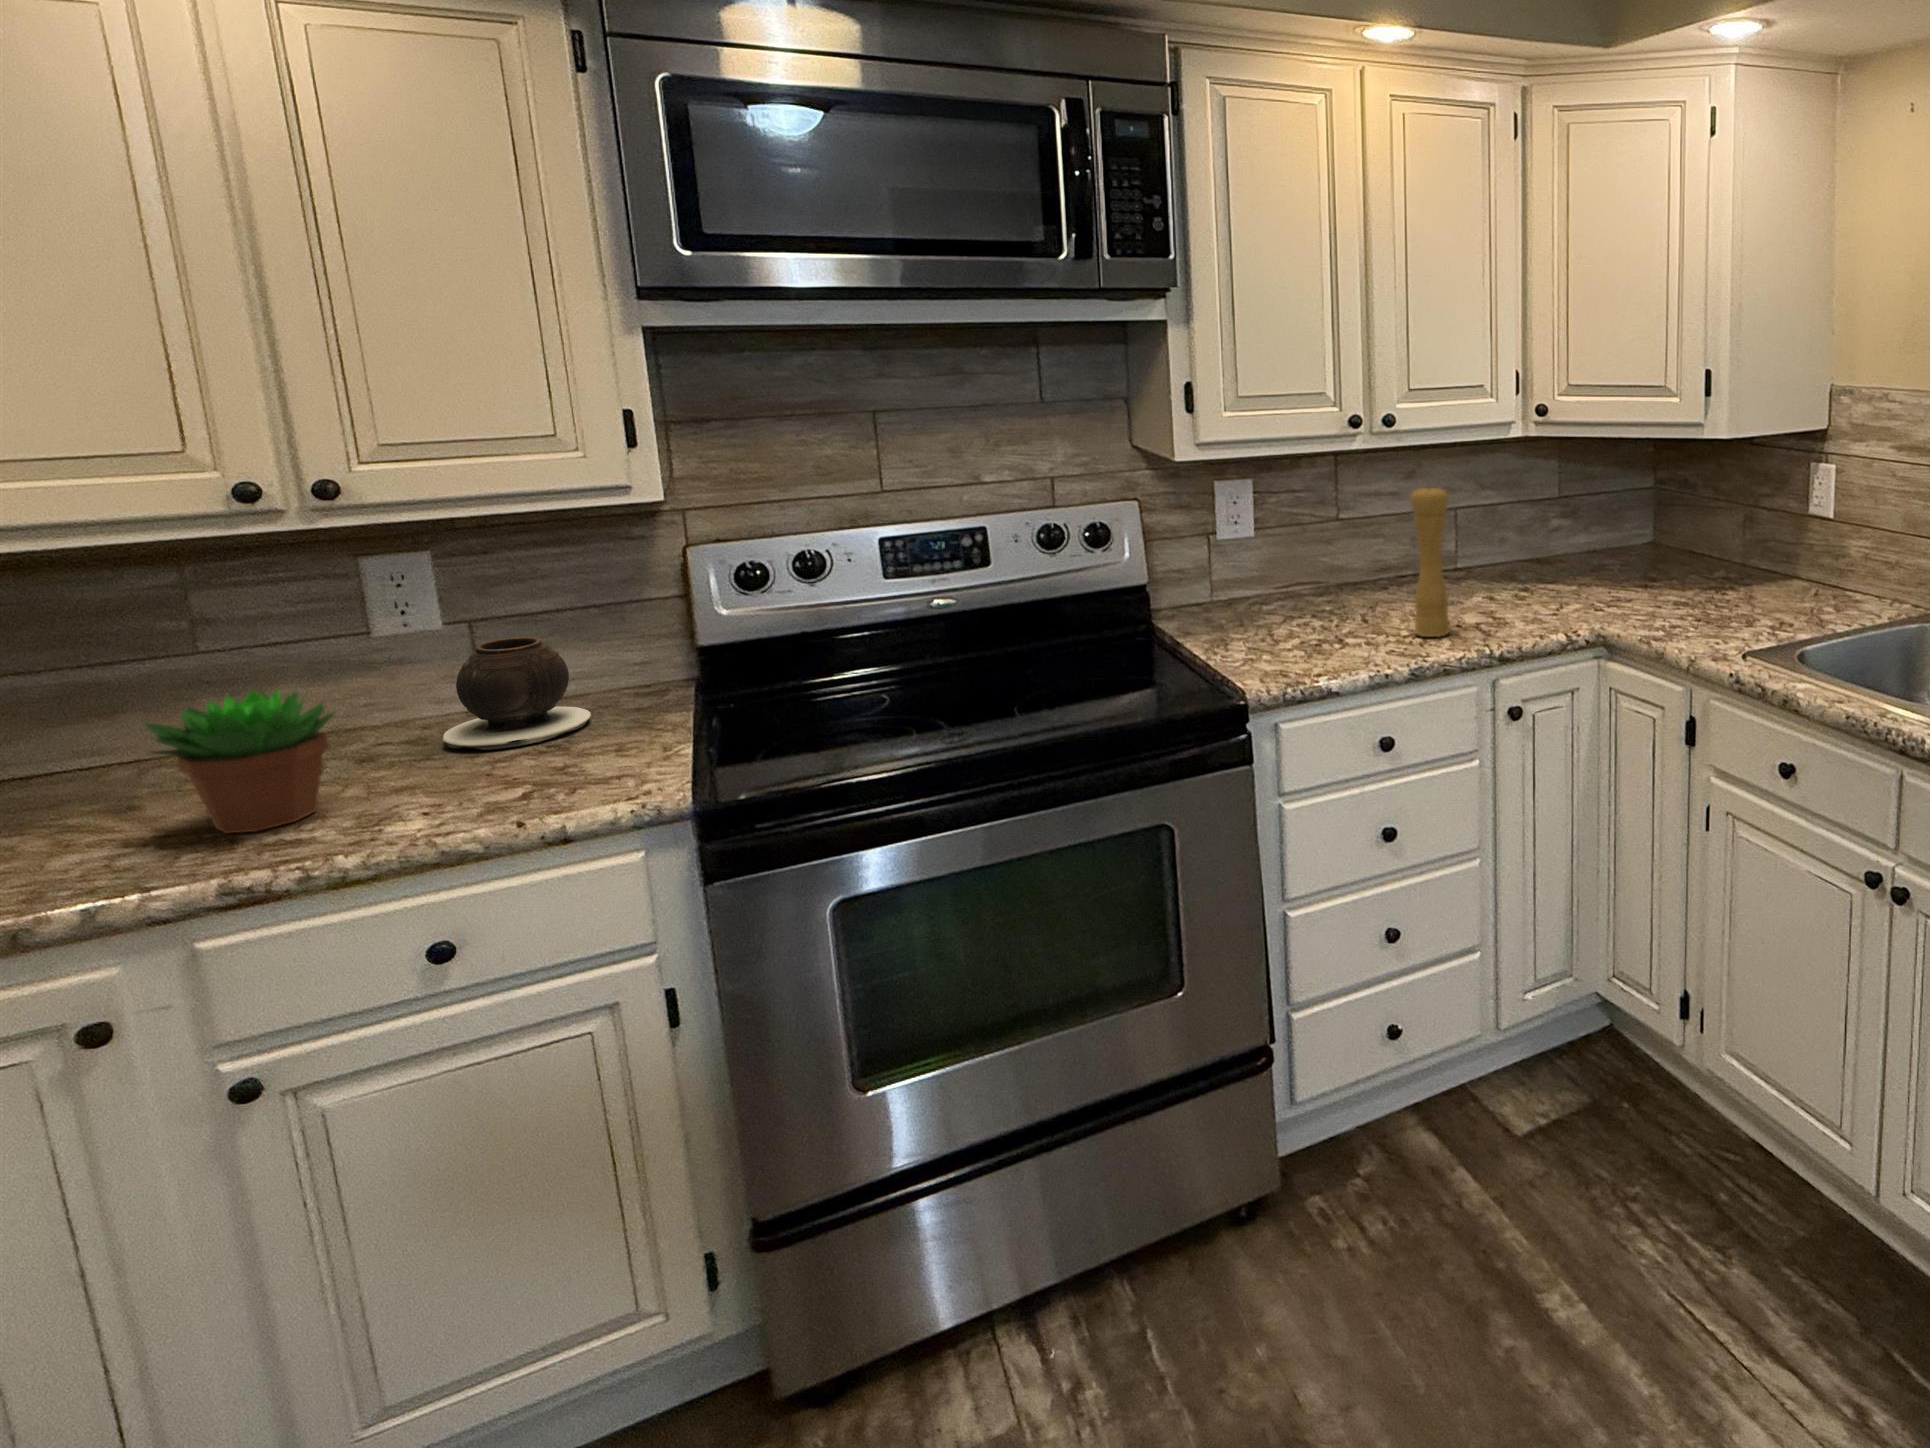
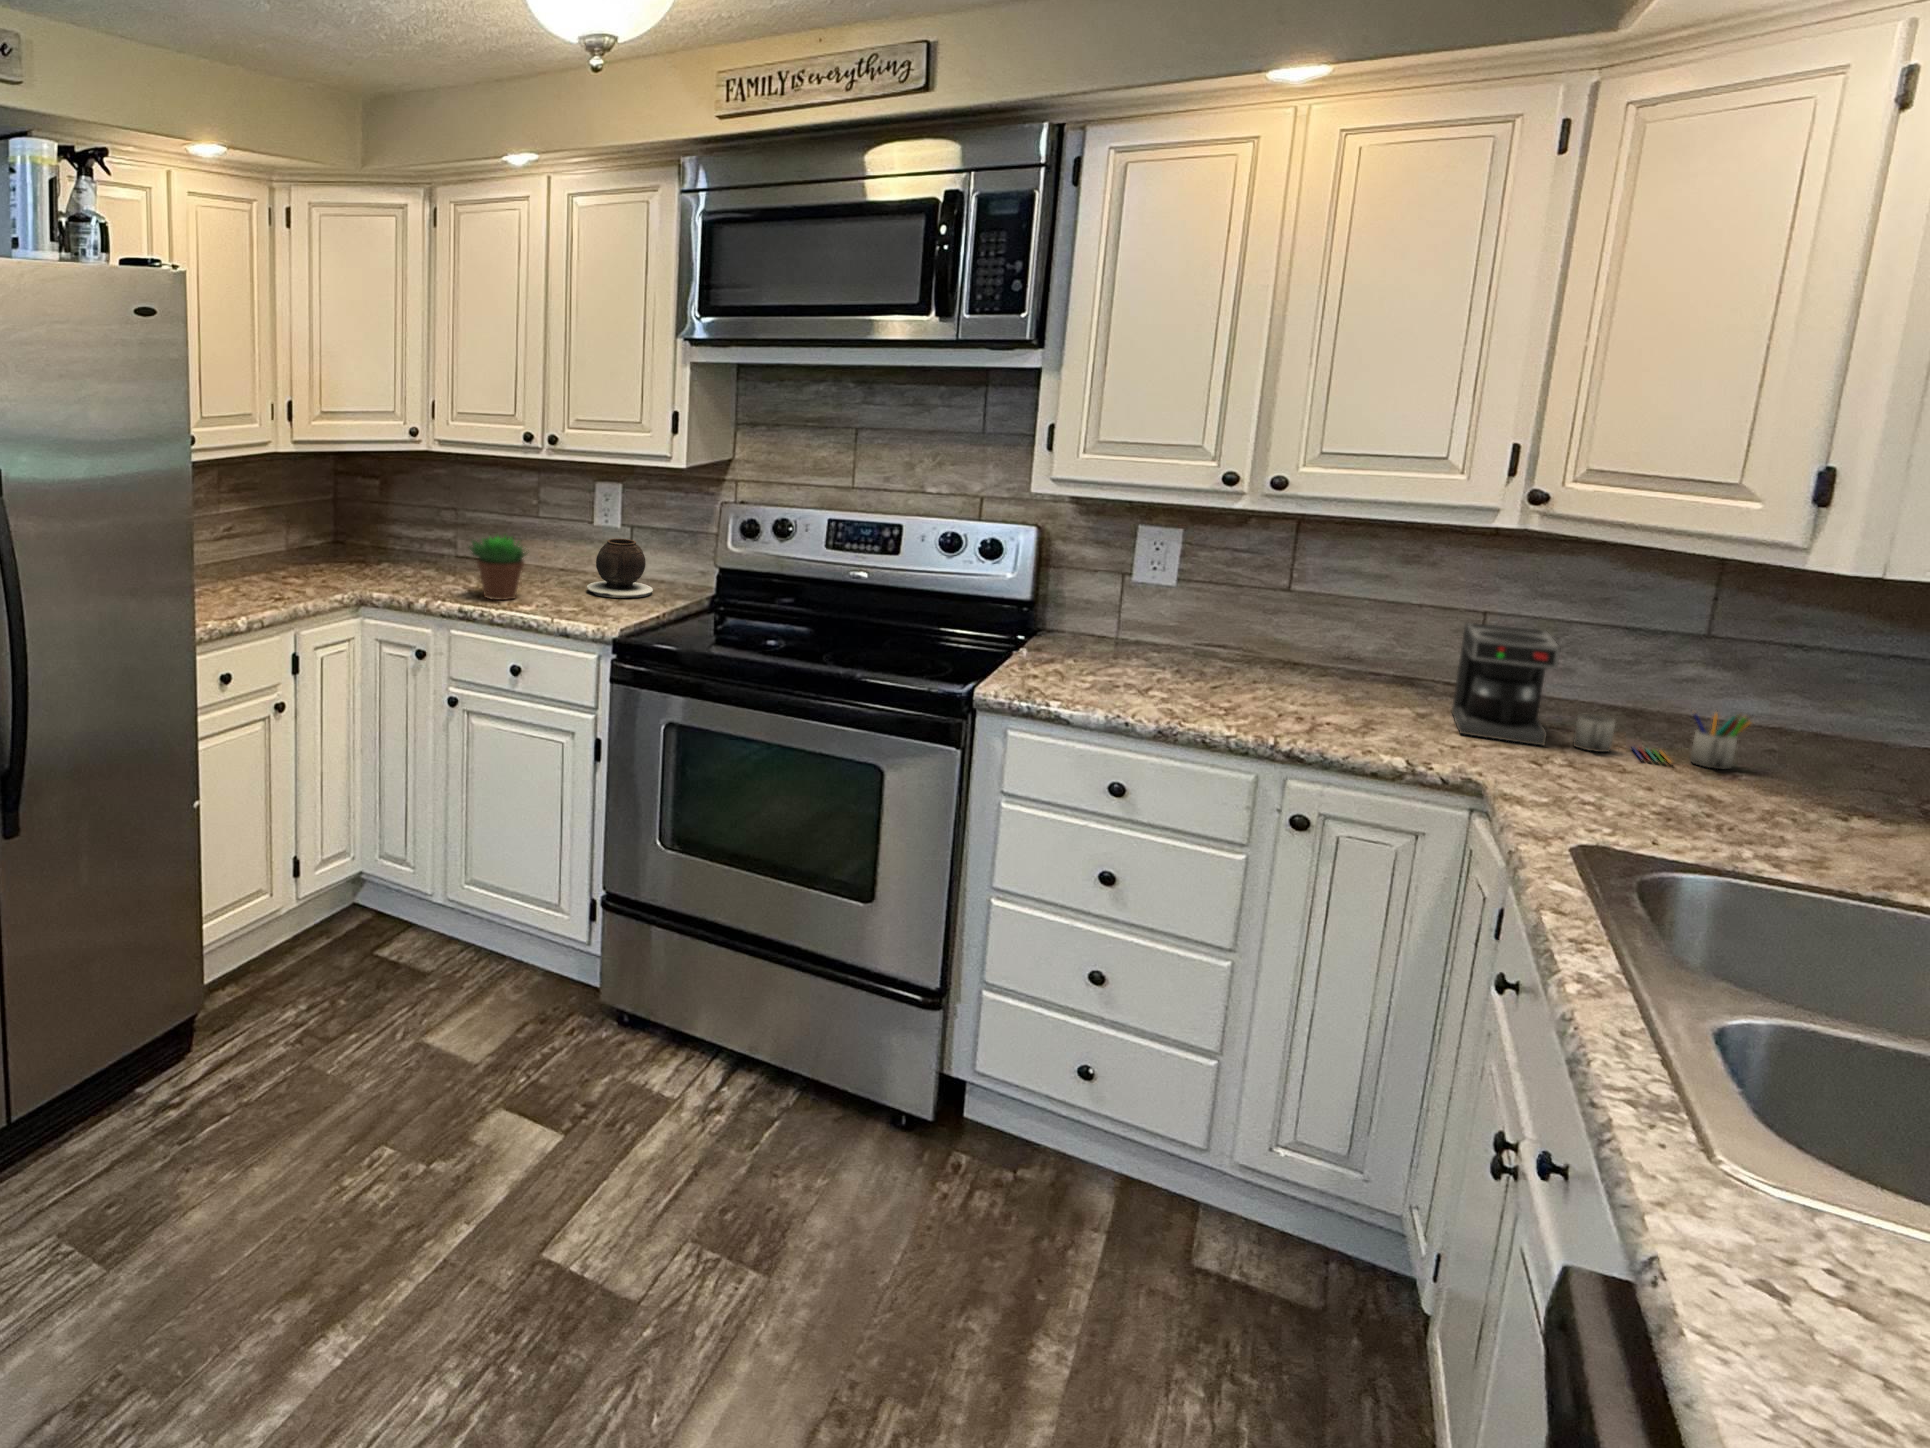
pepper mill: present [1410,486,1450,637] -> none [1233,554,1300,717]
coffee maker: none [1494,516,1652,607] -> present [1452,623,1751,769]

